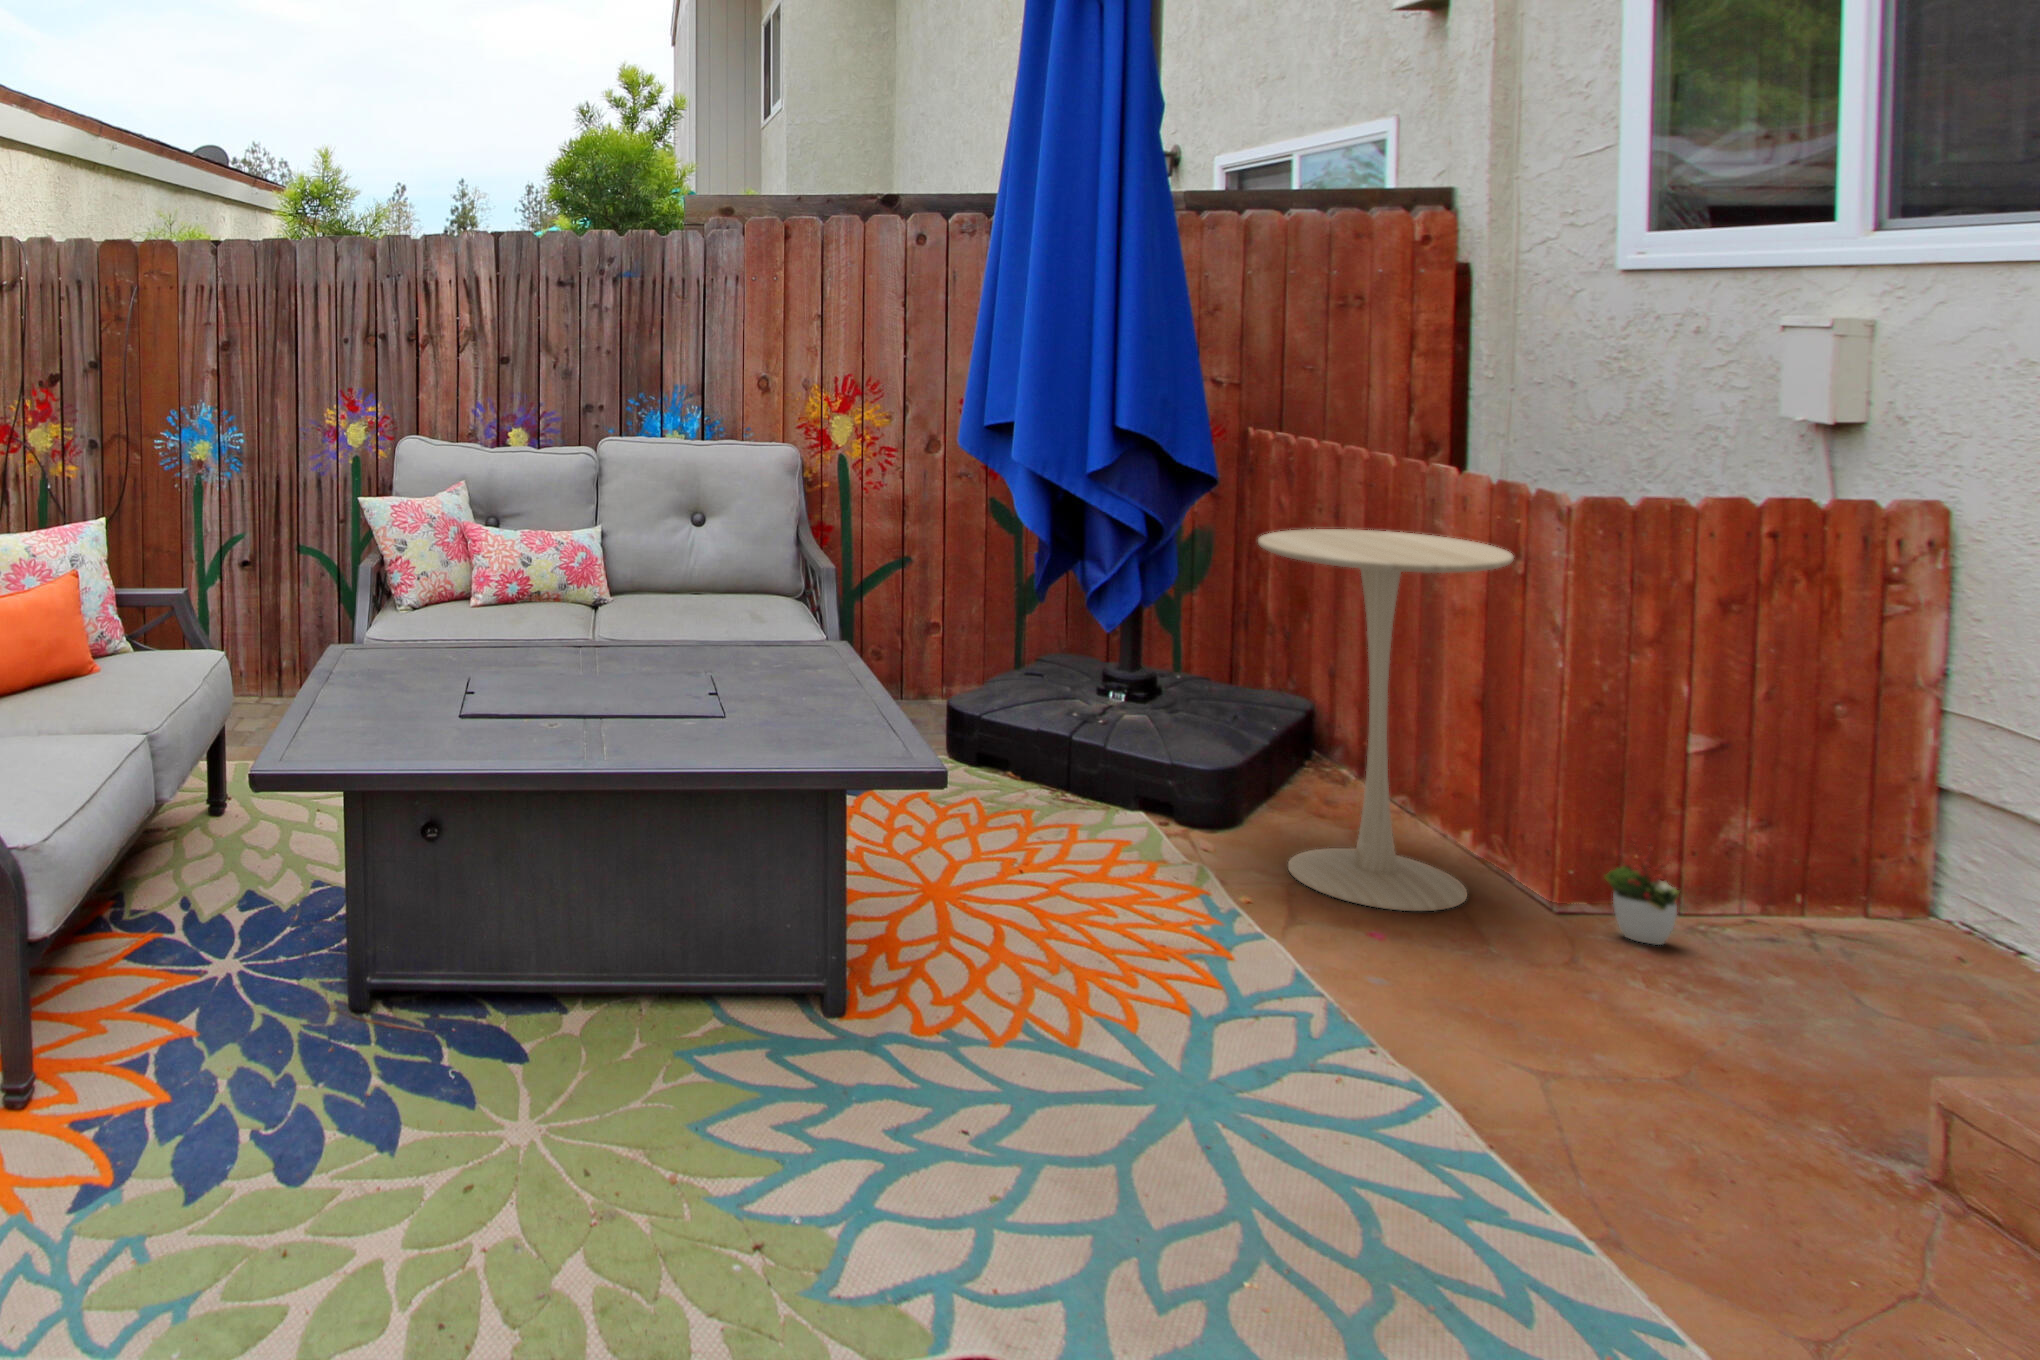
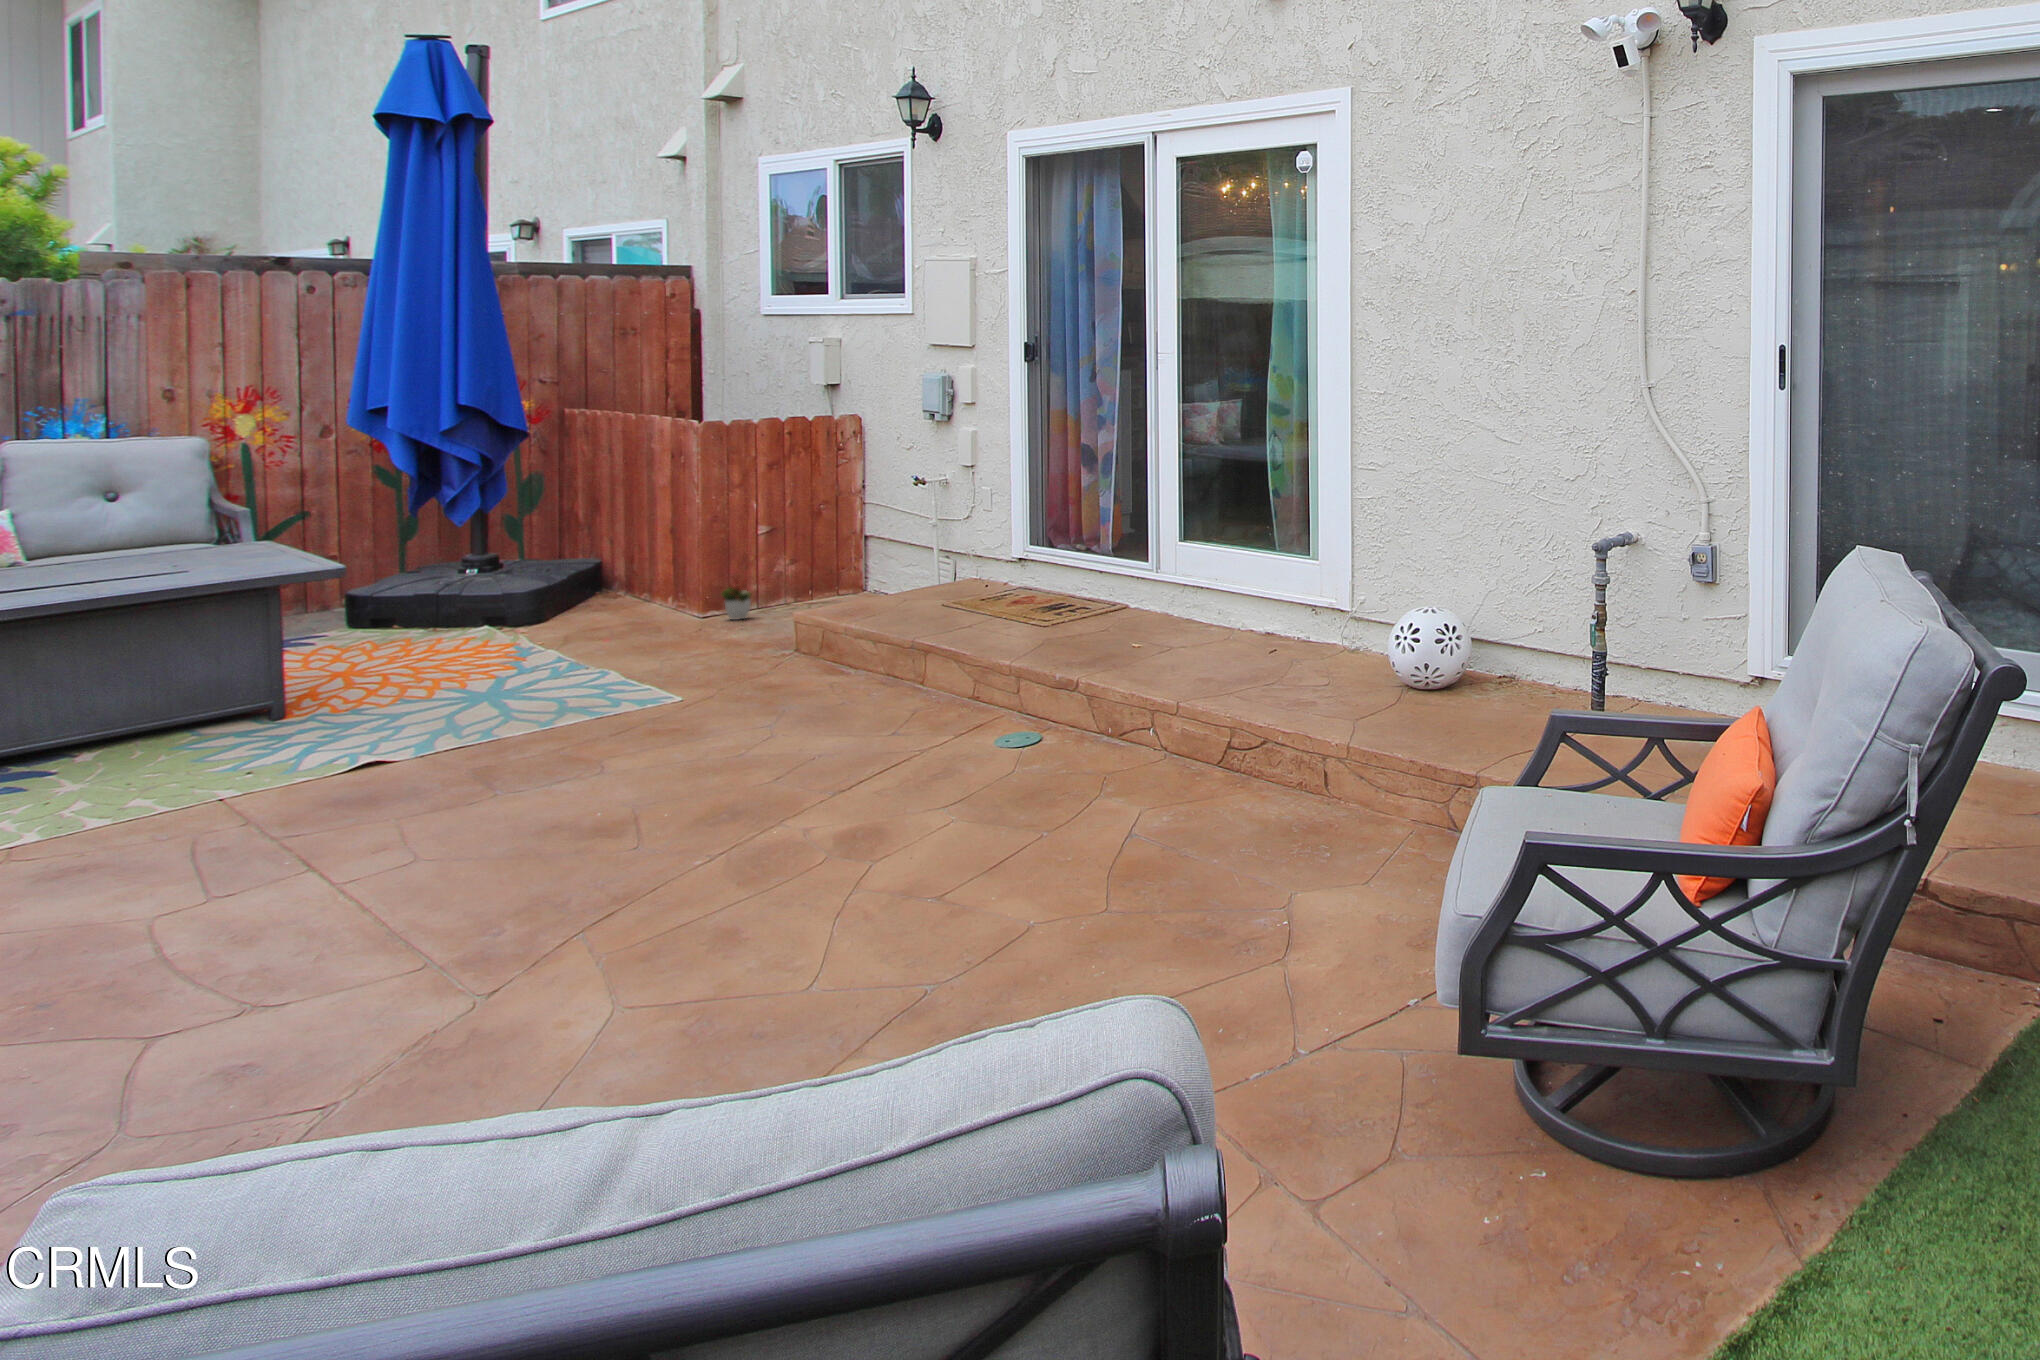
pedestal table: present [1258,529,1513,911] -> none [546,451,679,634]

